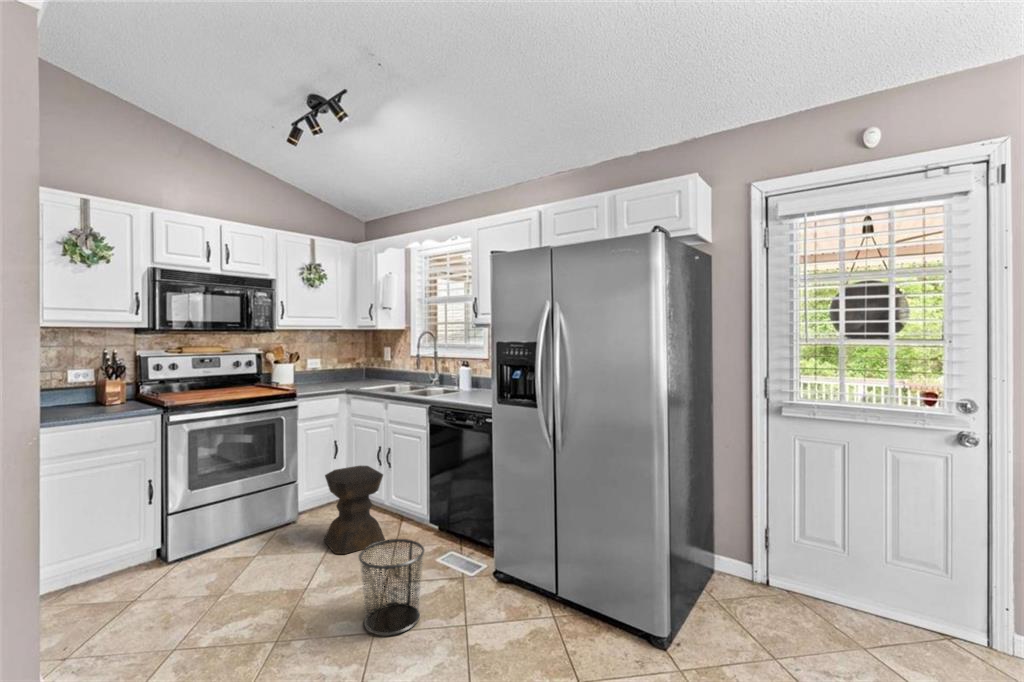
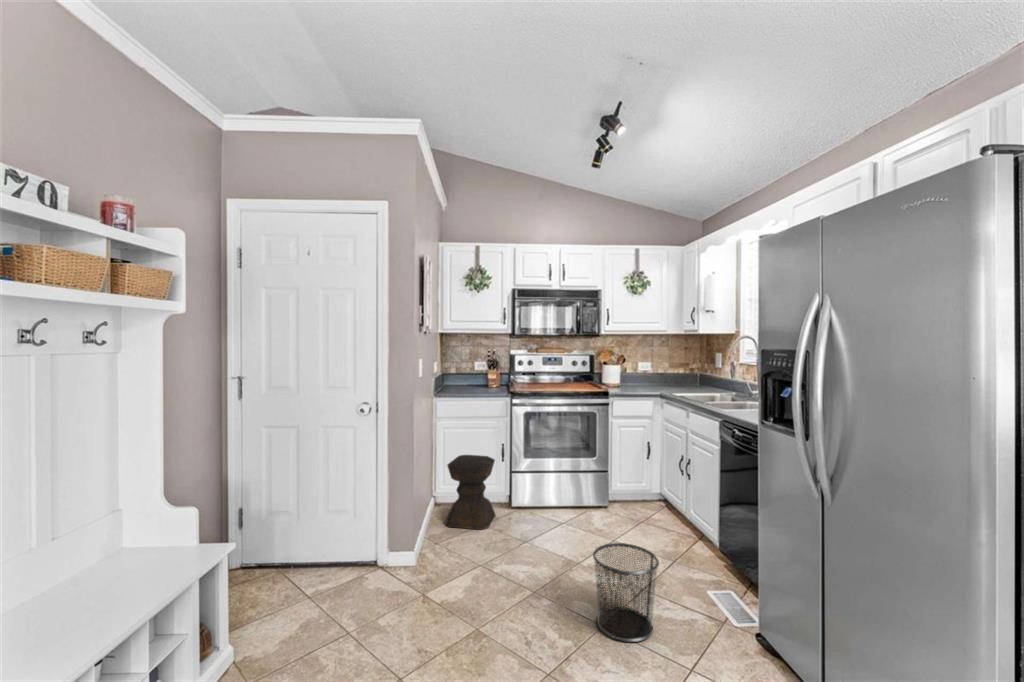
stool: present [324,466,385,554] -> present [445,455,495,530]

